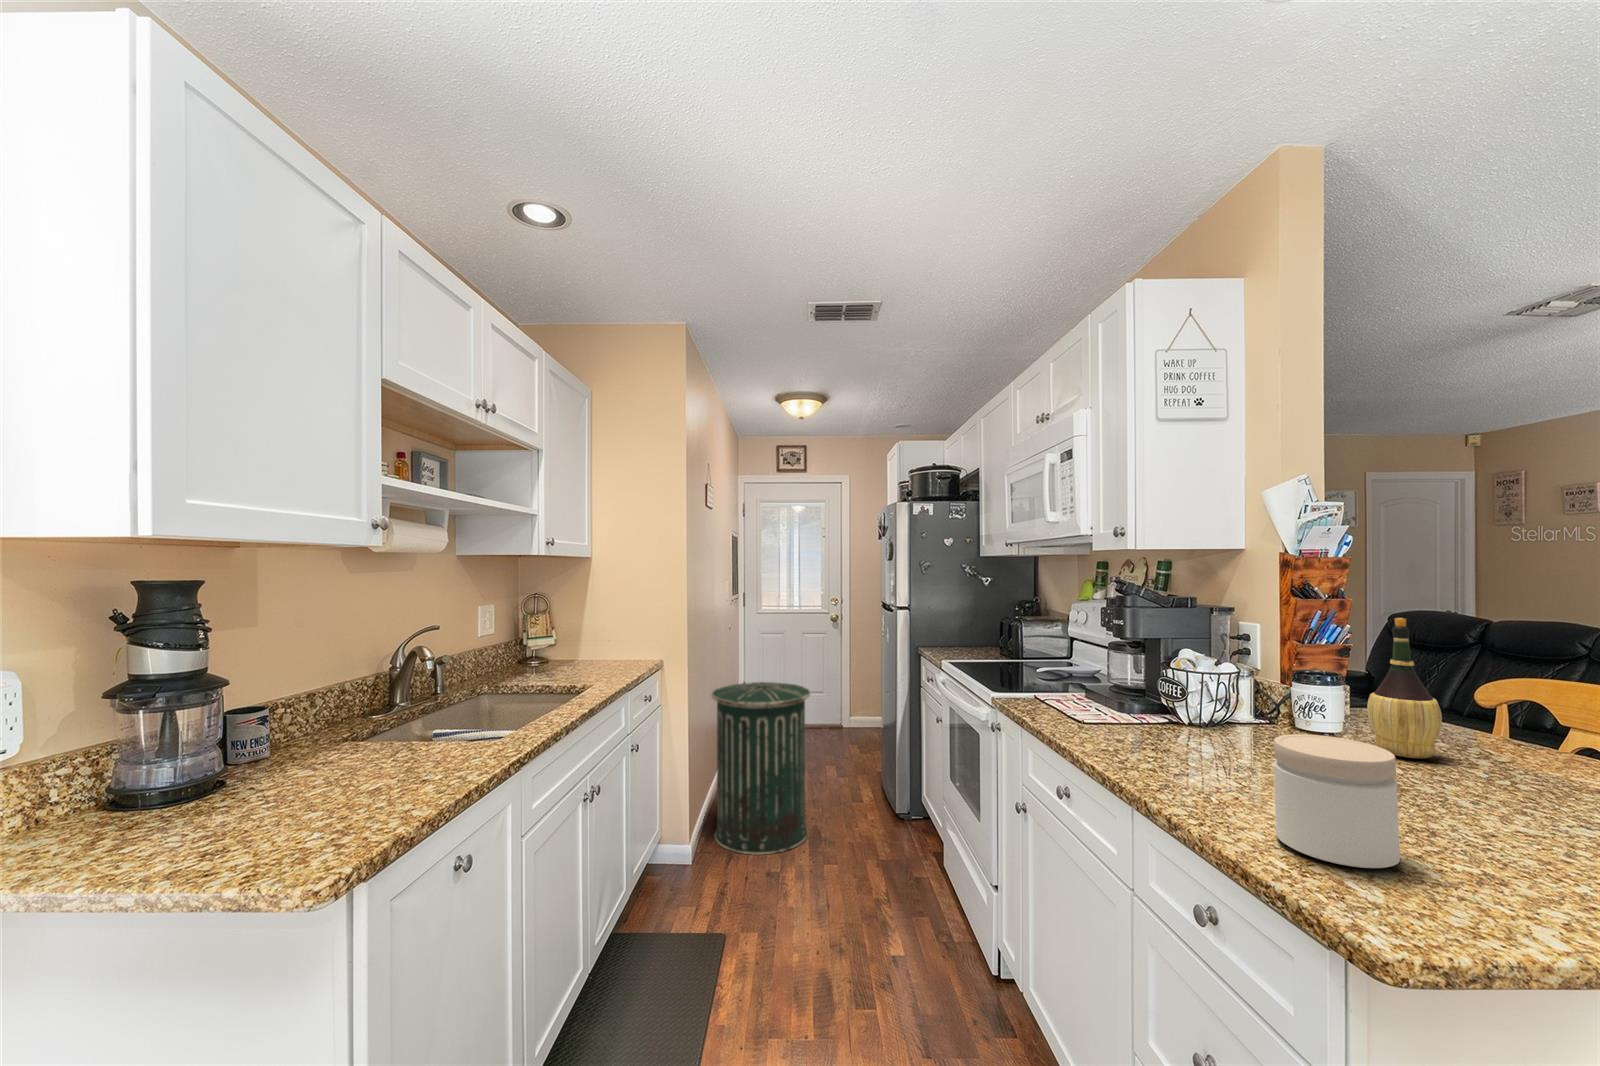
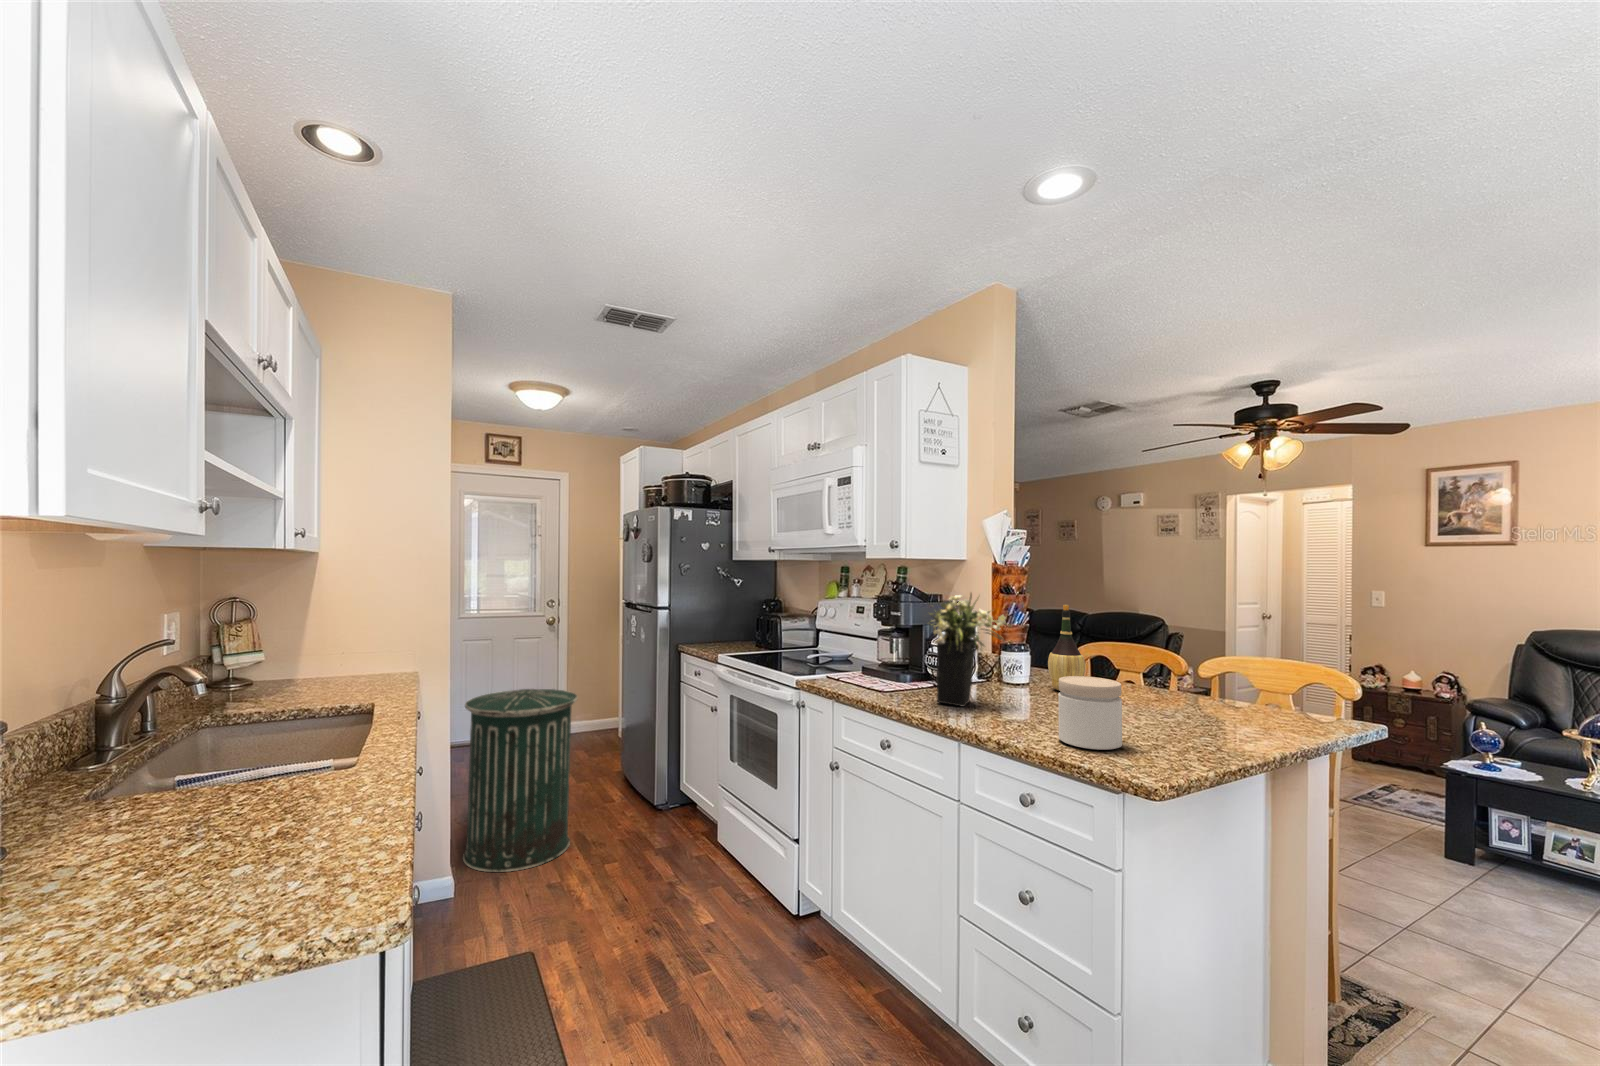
flower arrangement: none [1110,596,1260,758] -> present [928,593,1010,706]

